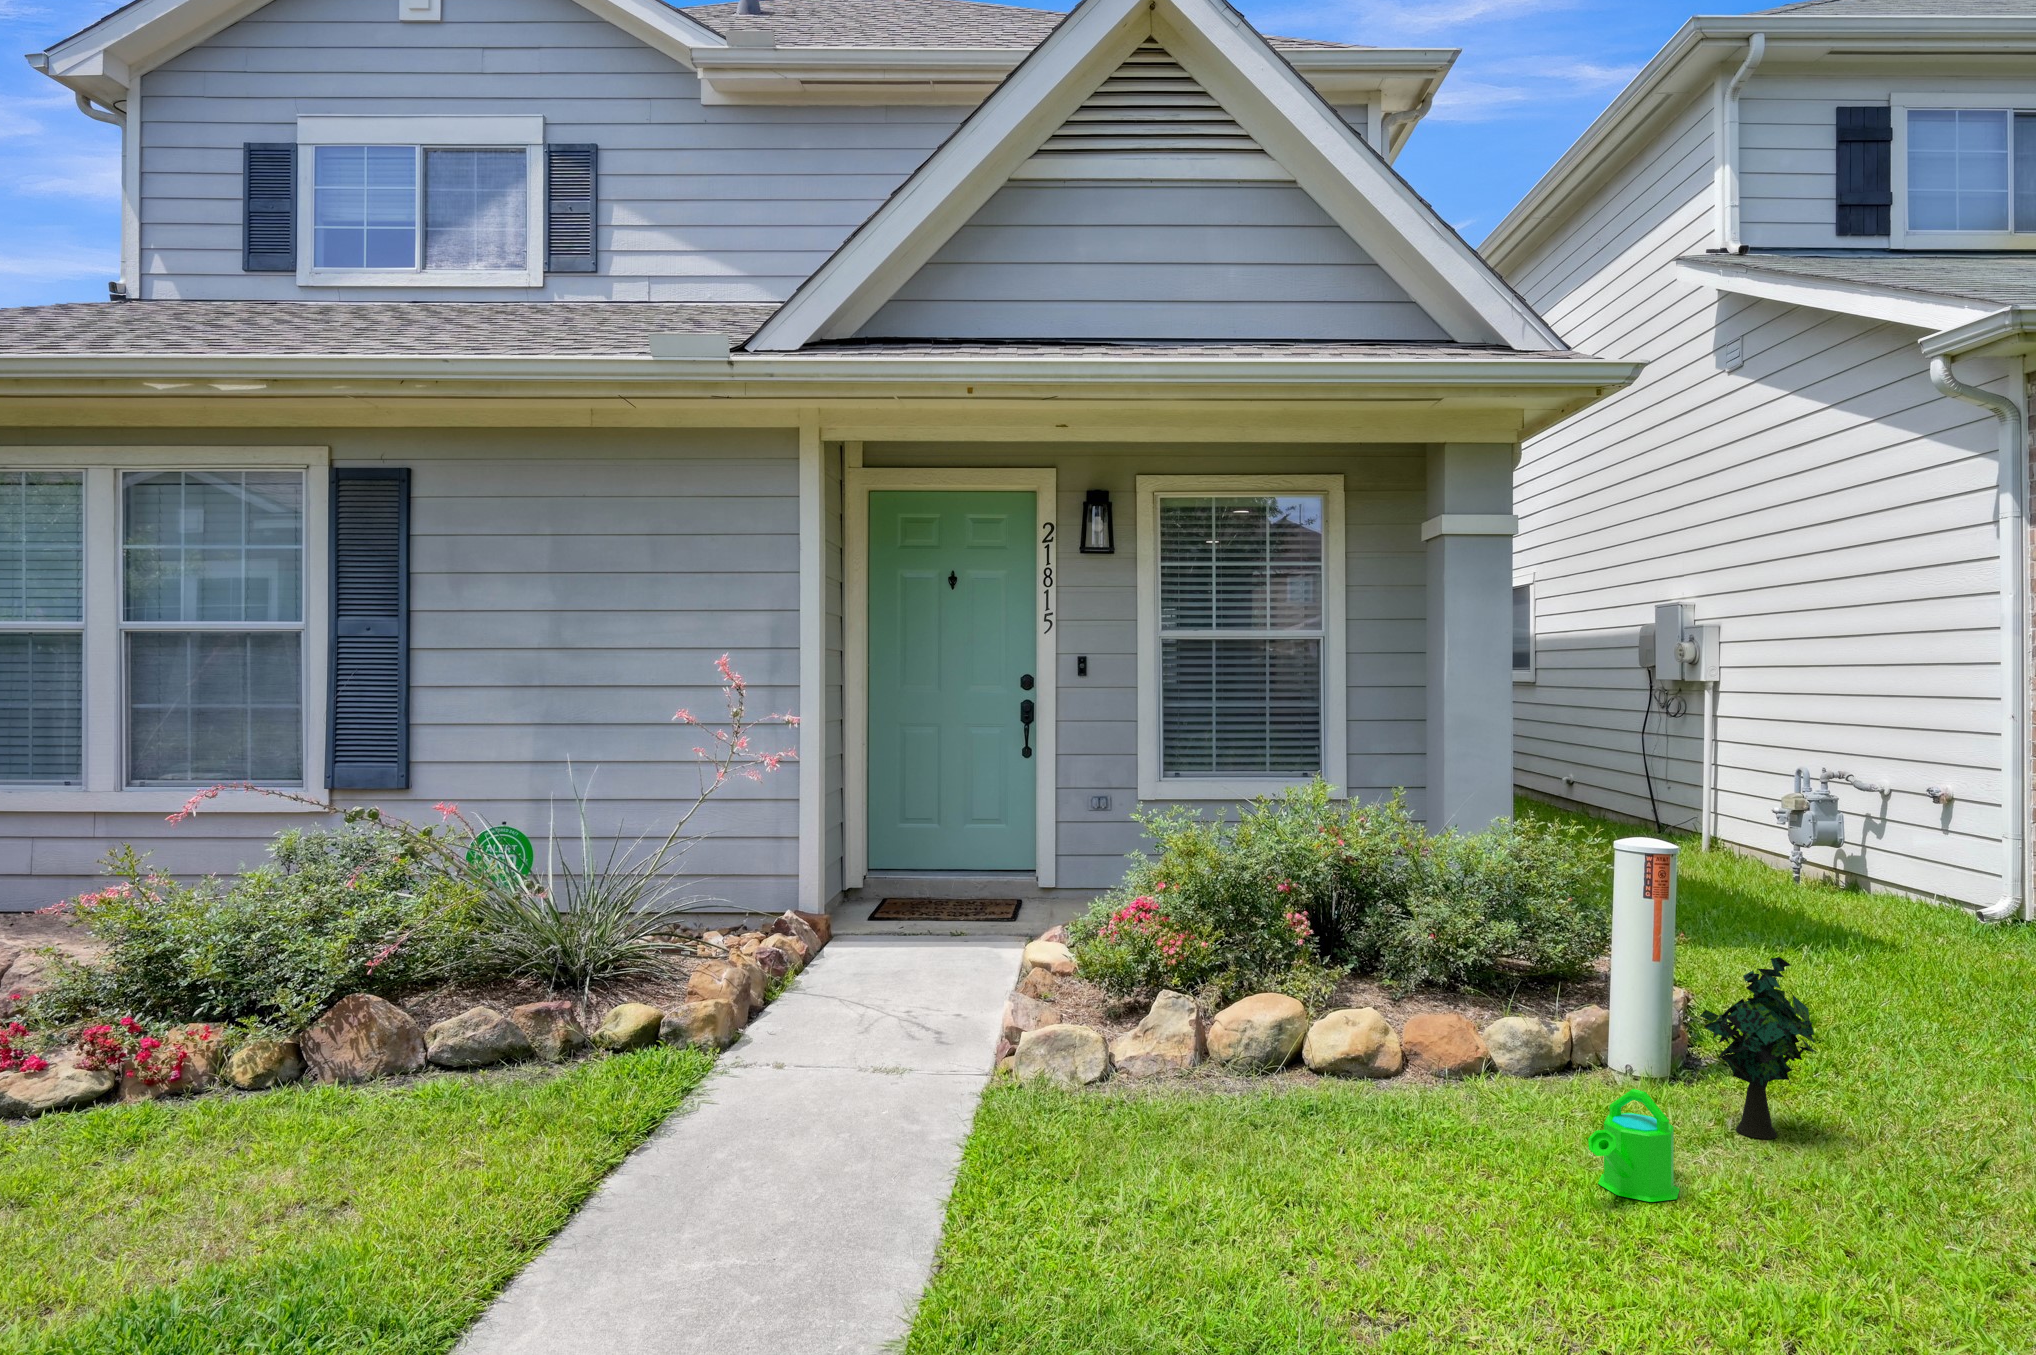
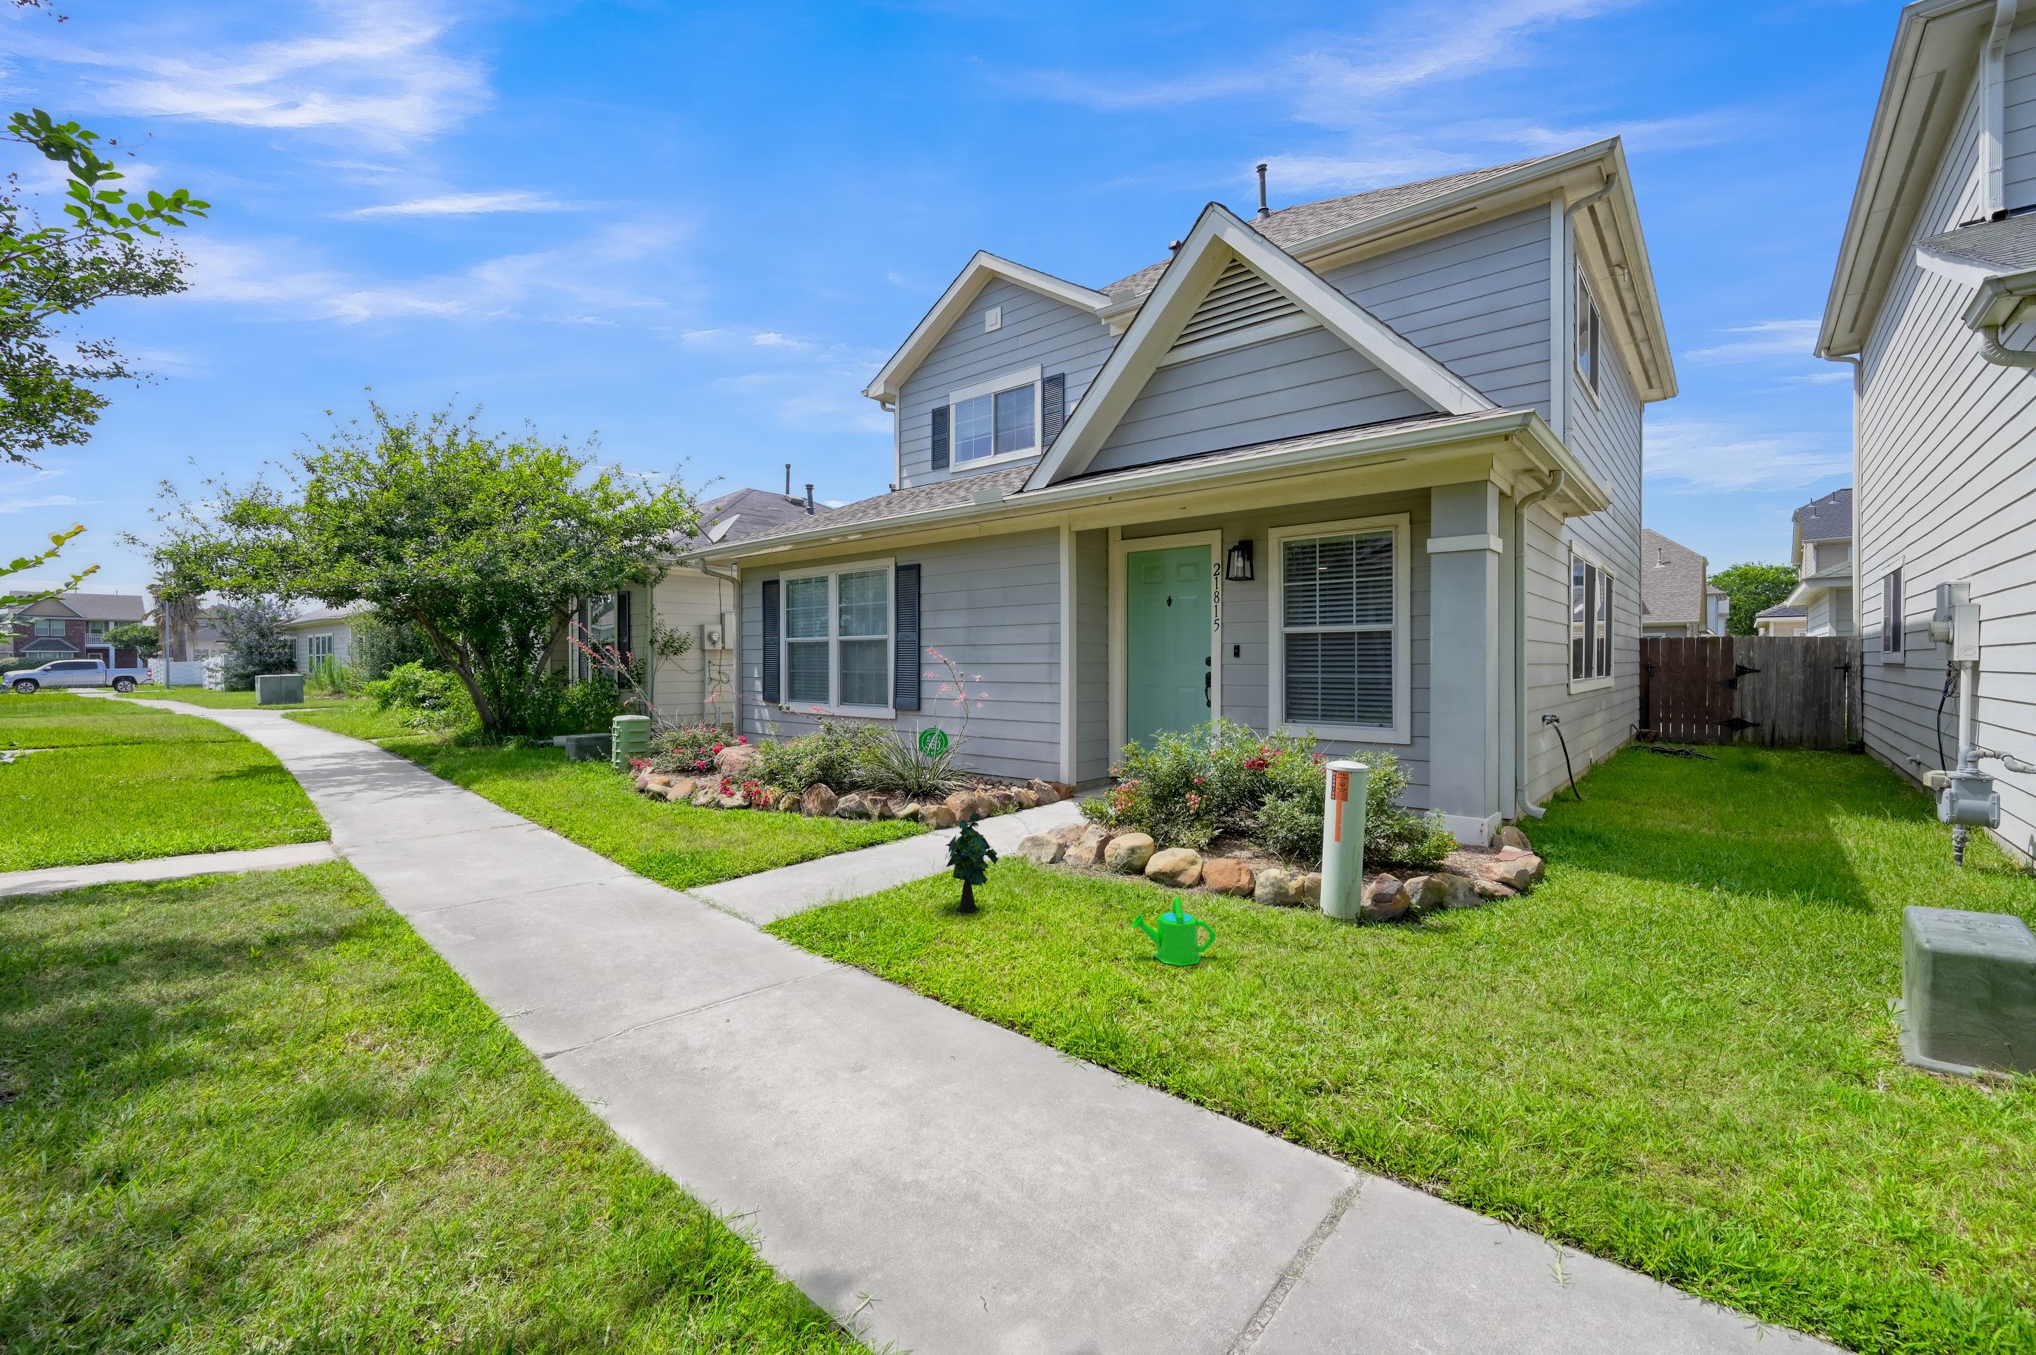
decorative plant: present [1700,957,1816,1139] -> present [945,813,998,912]

